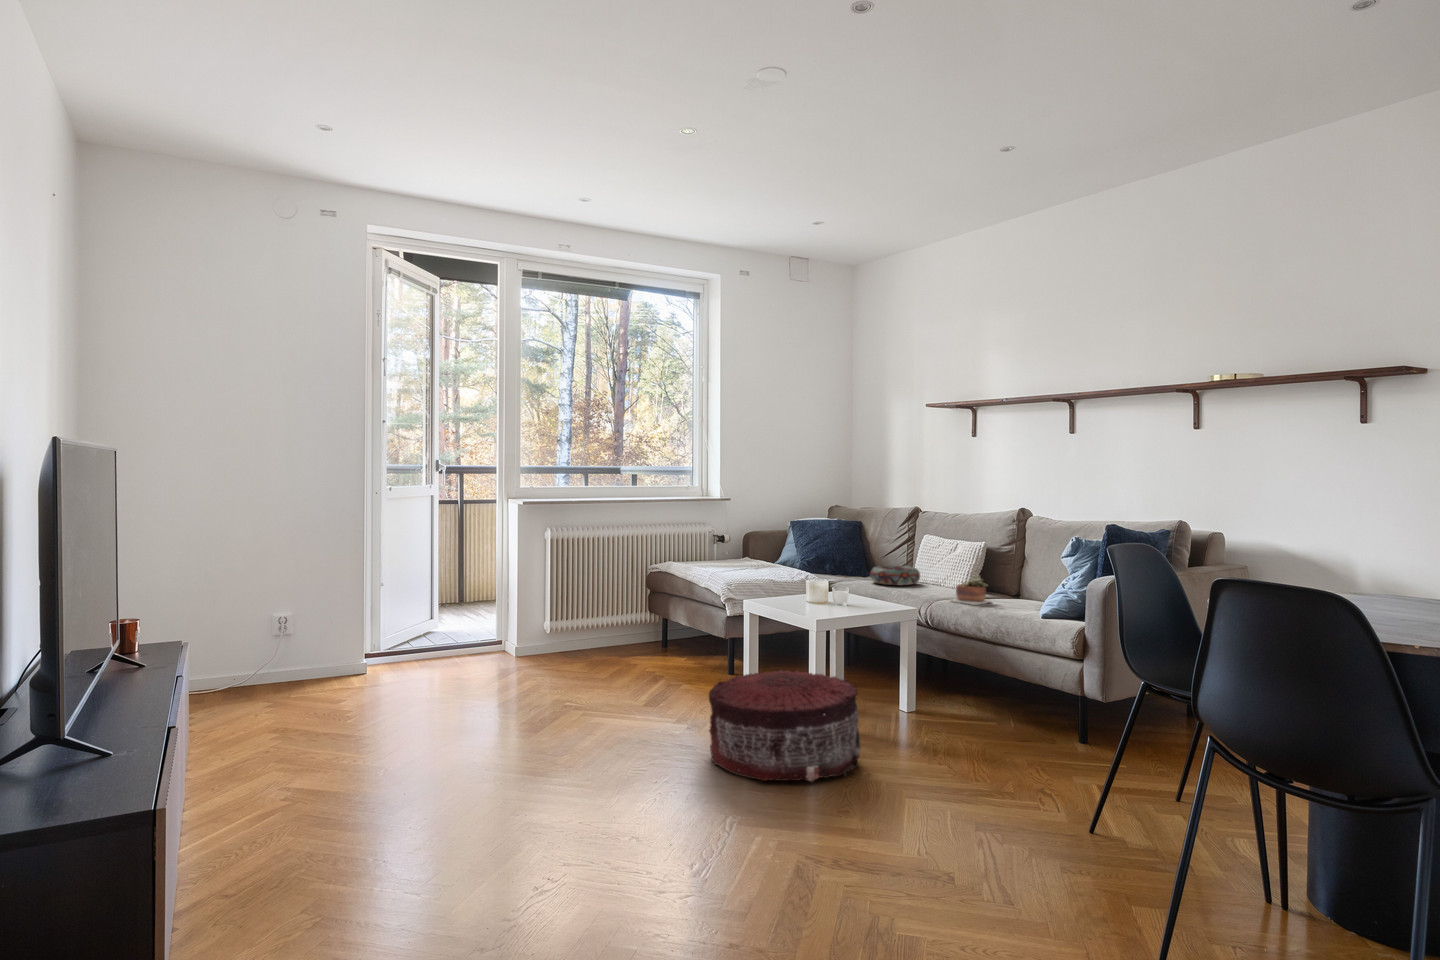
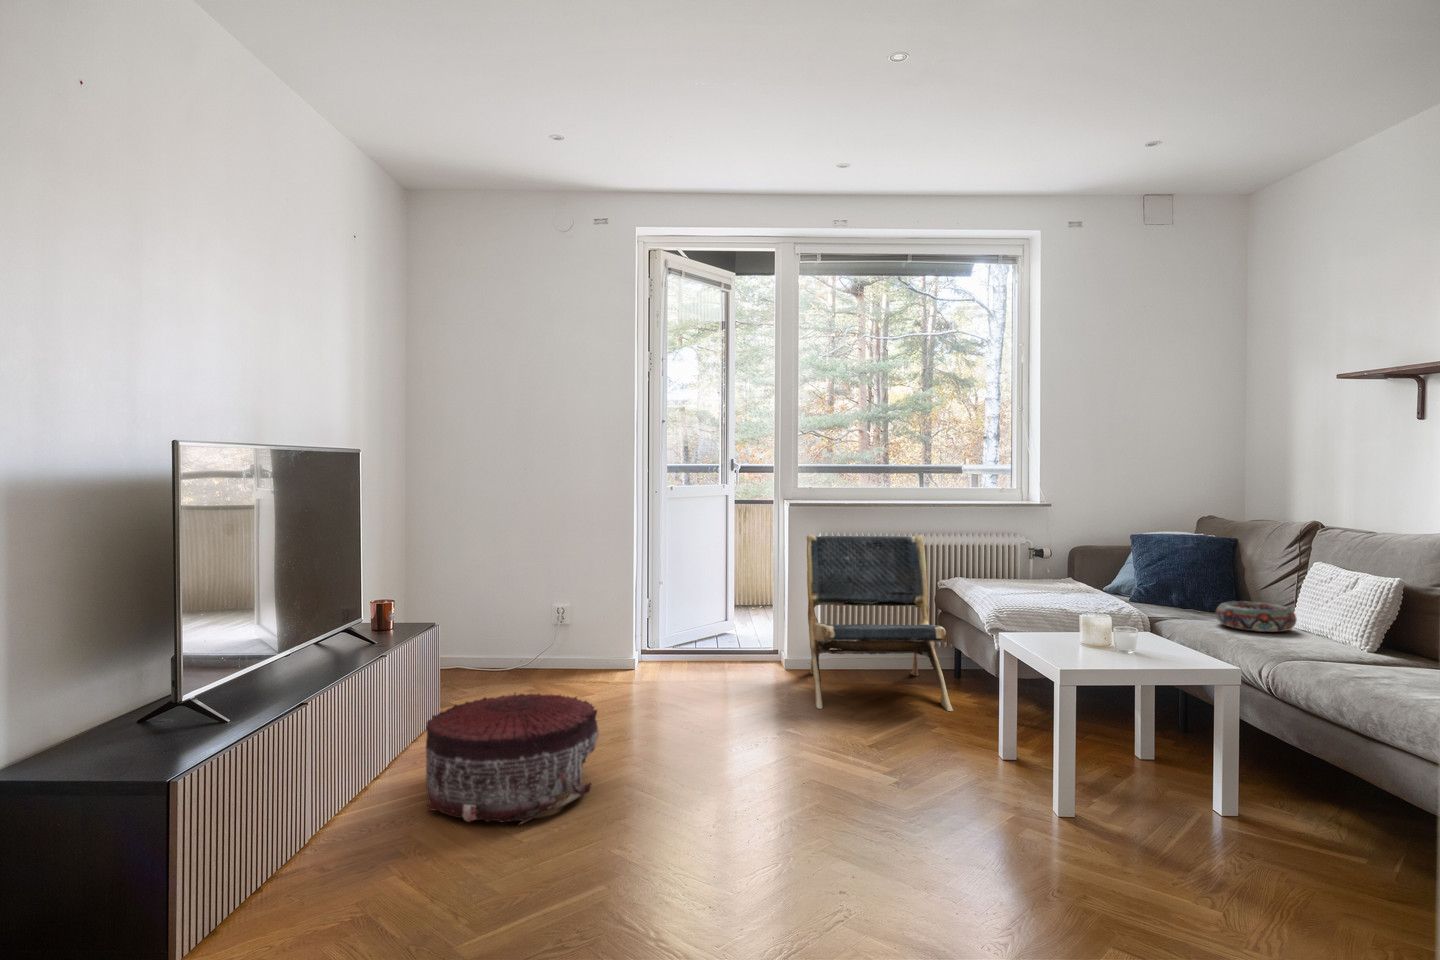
lounge chair: none [541,527,689,685] -> present [807,534,953,711]
succulent plant: present [950,576,992,605] -> none [1309,629,1388,673]
pouf: present [709,670,861,781] -> present [426,694,599,824]

